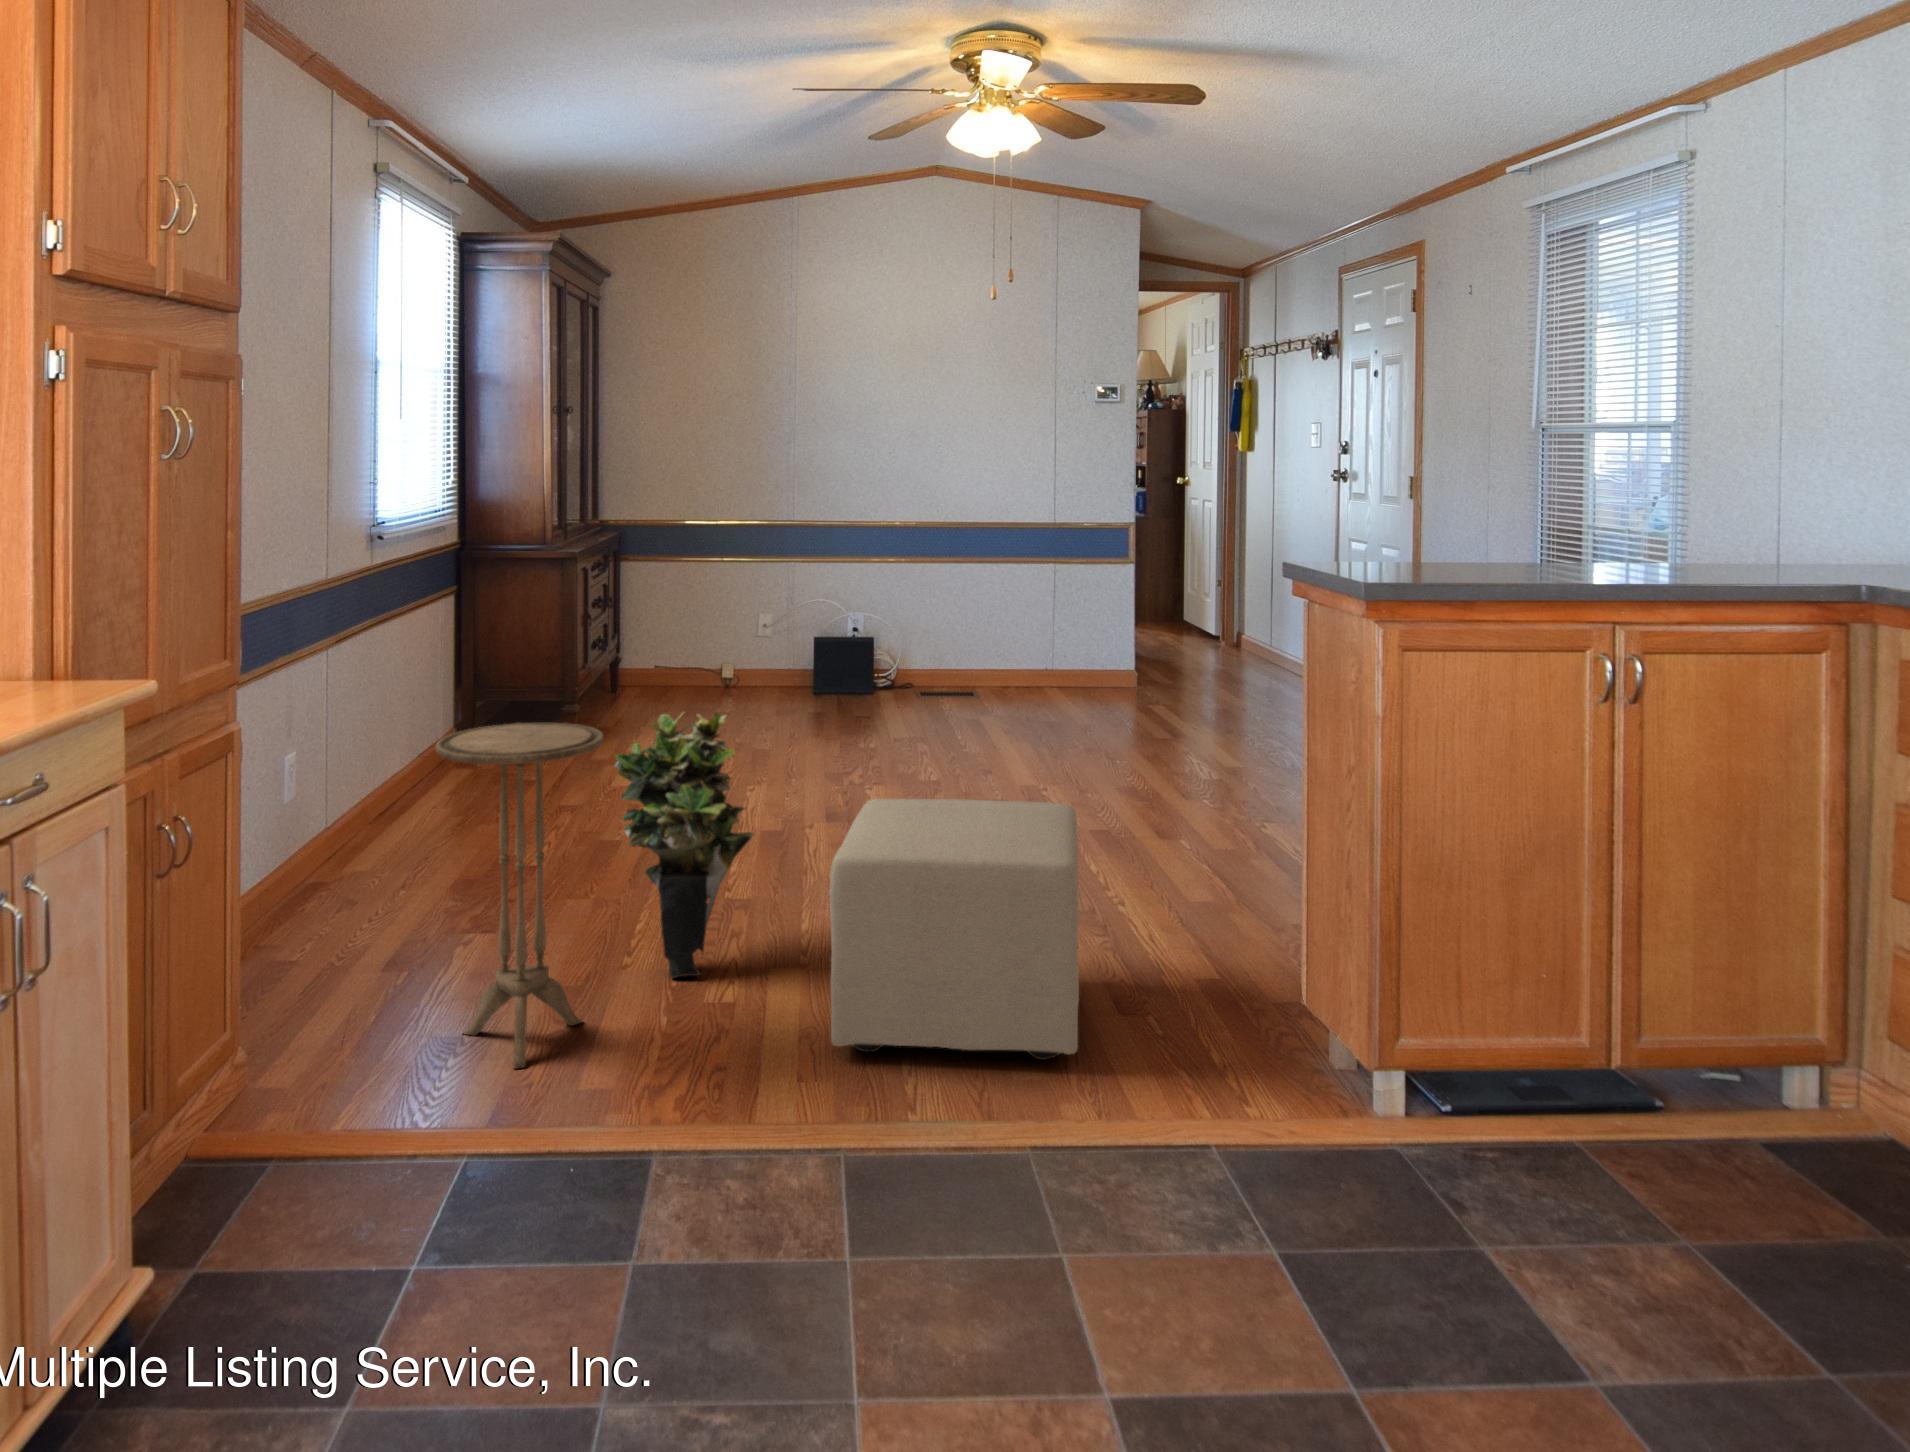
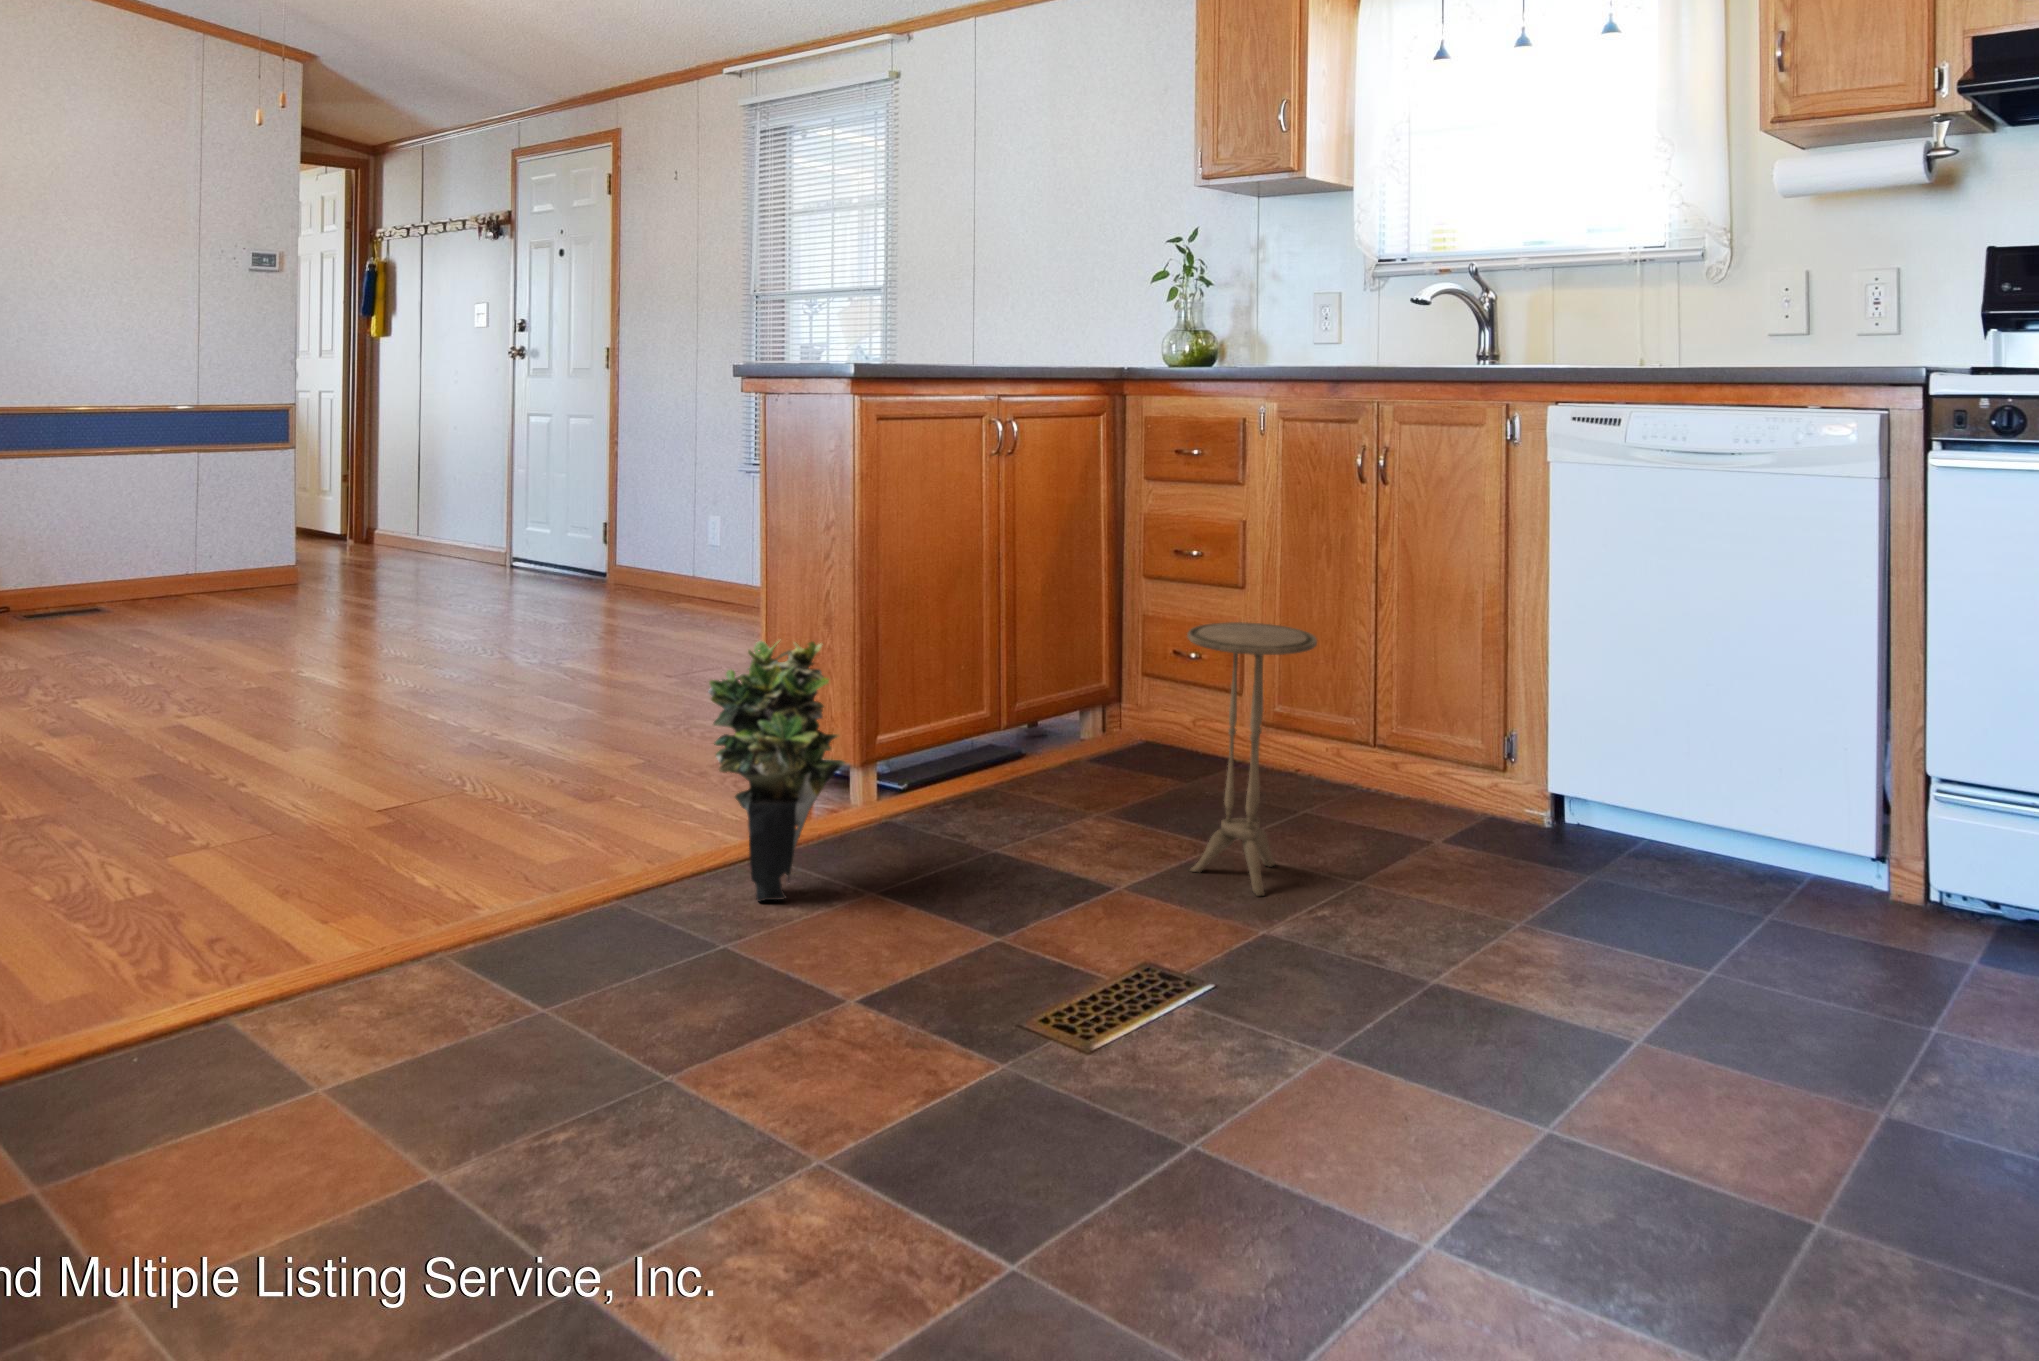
side table: present [436,723,604,1069] -> present [1187,622,1317,896]
ottoman: present [829,799,1079,1060] -> none [909,731,1160,987]

